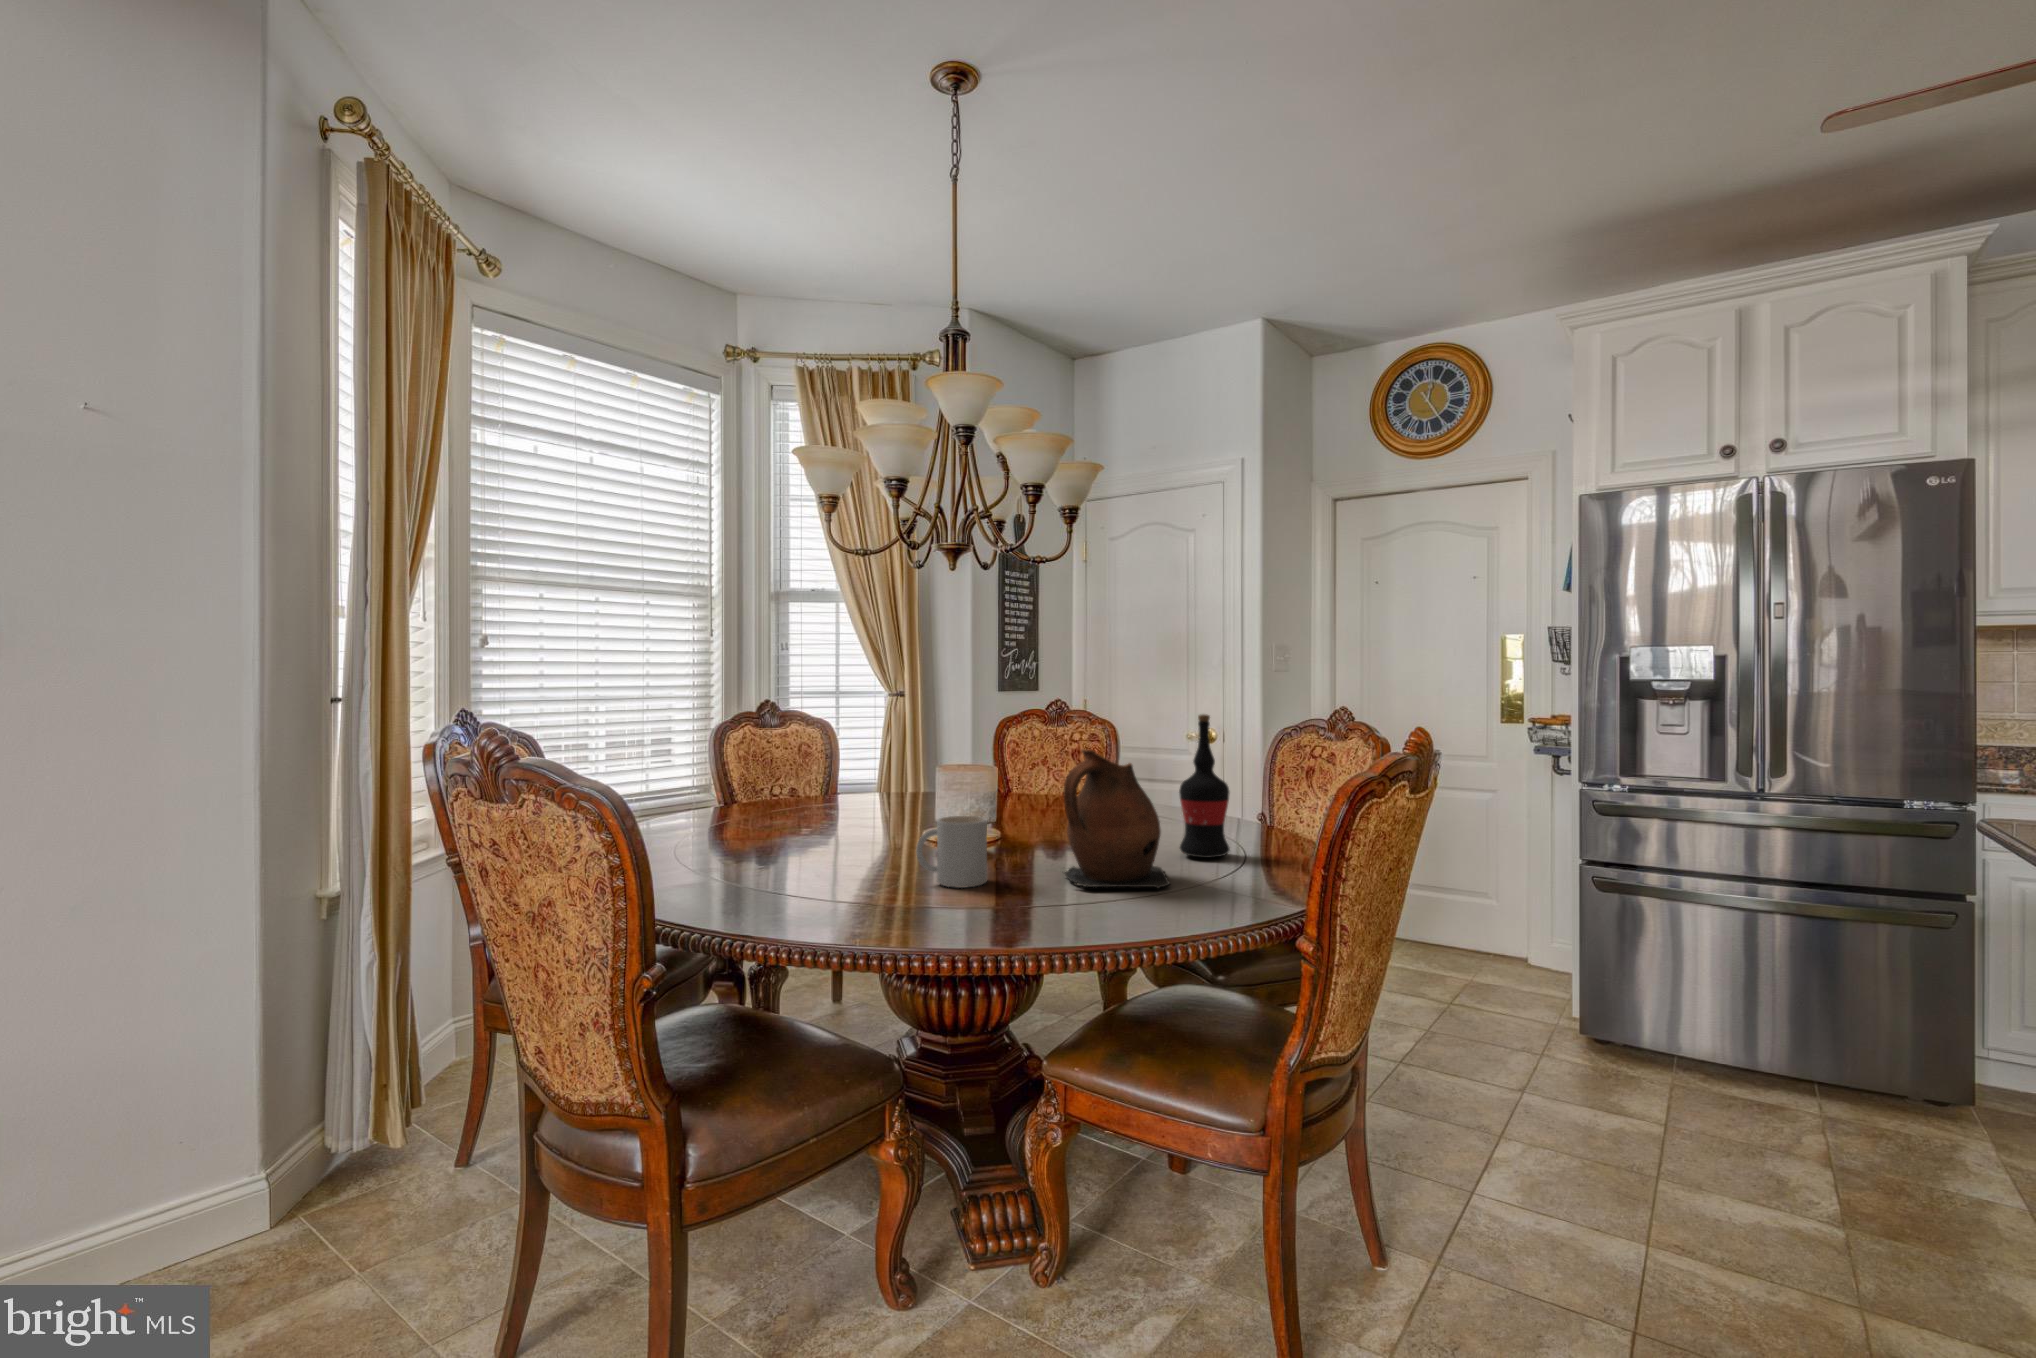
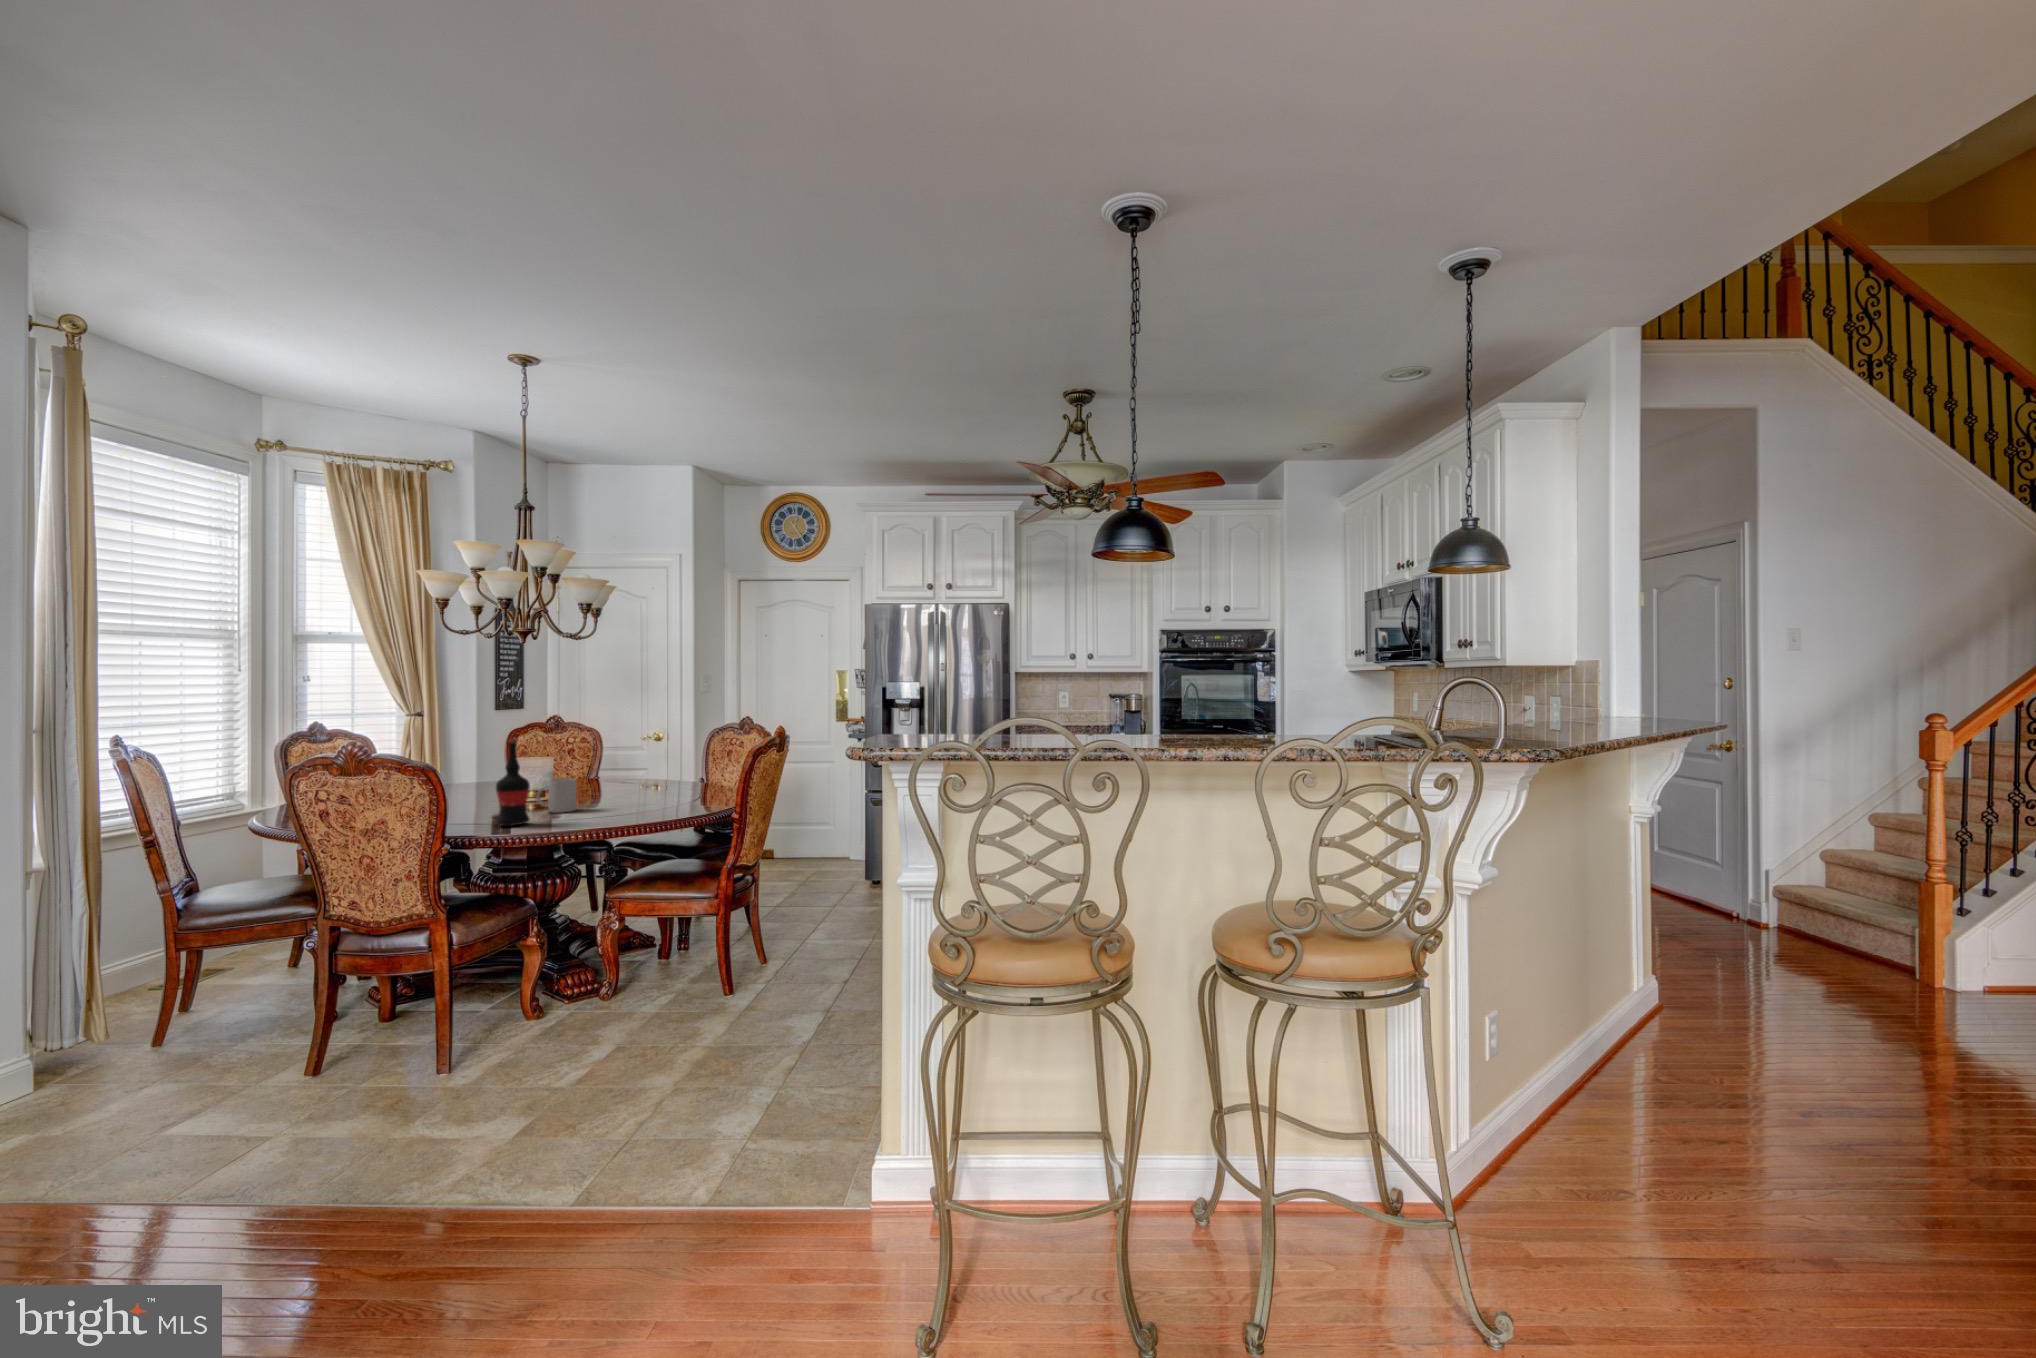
wine bottle: present [1179,714,1230,858] -> present [496,739,530,826]
ceramic pitcher: present [1064,749,1170,889] -> none [613,742,672,806]

